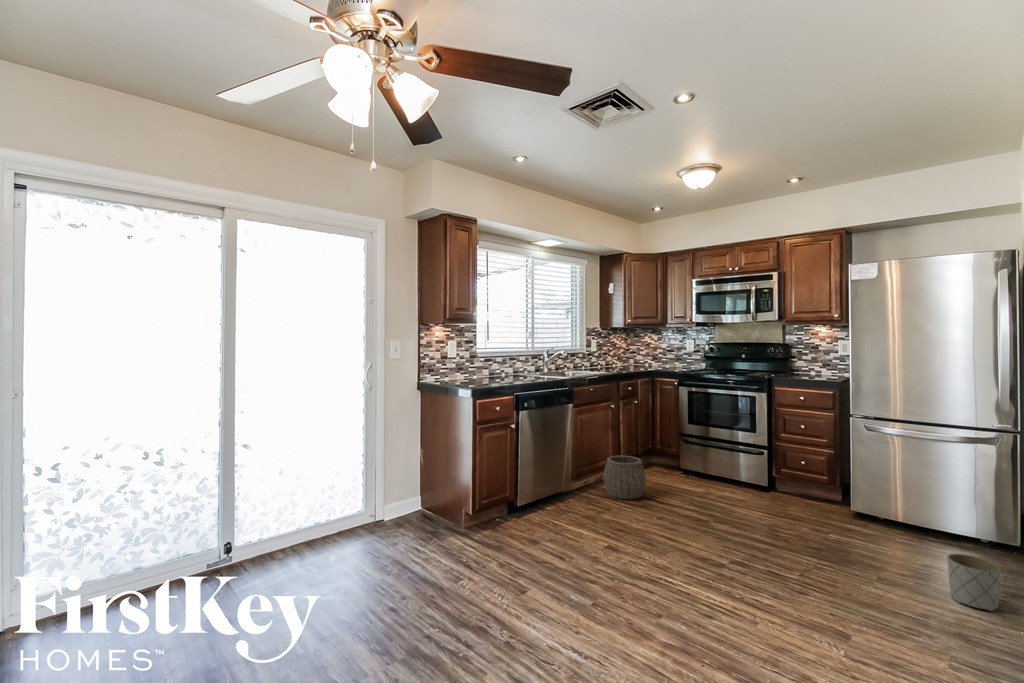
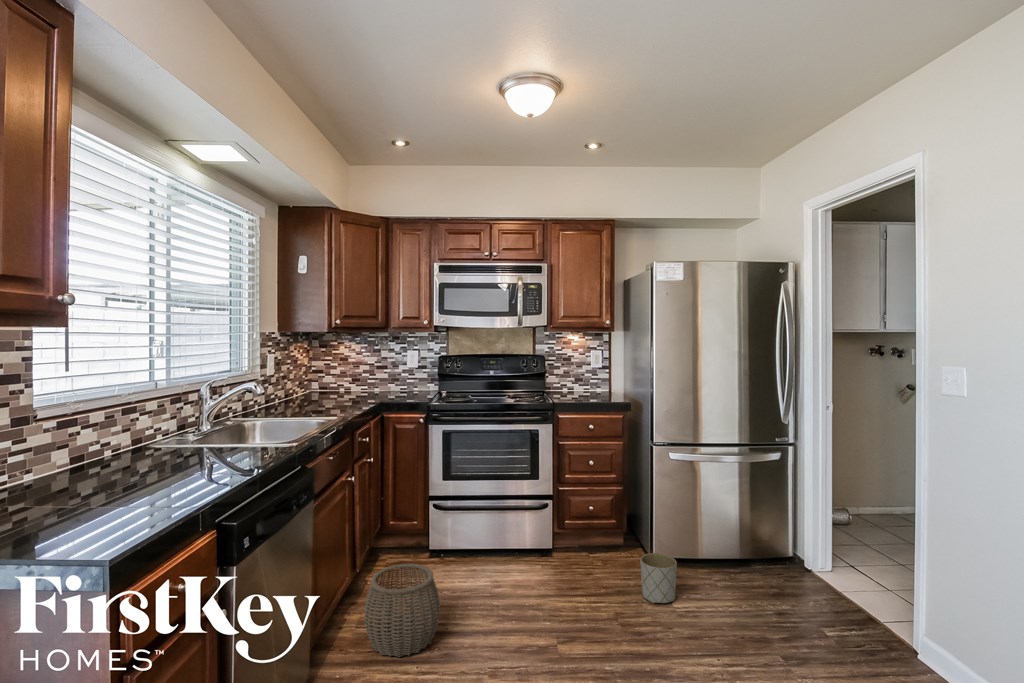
planter: present [947,554,1001,611] -> present [640,553,677,603]

